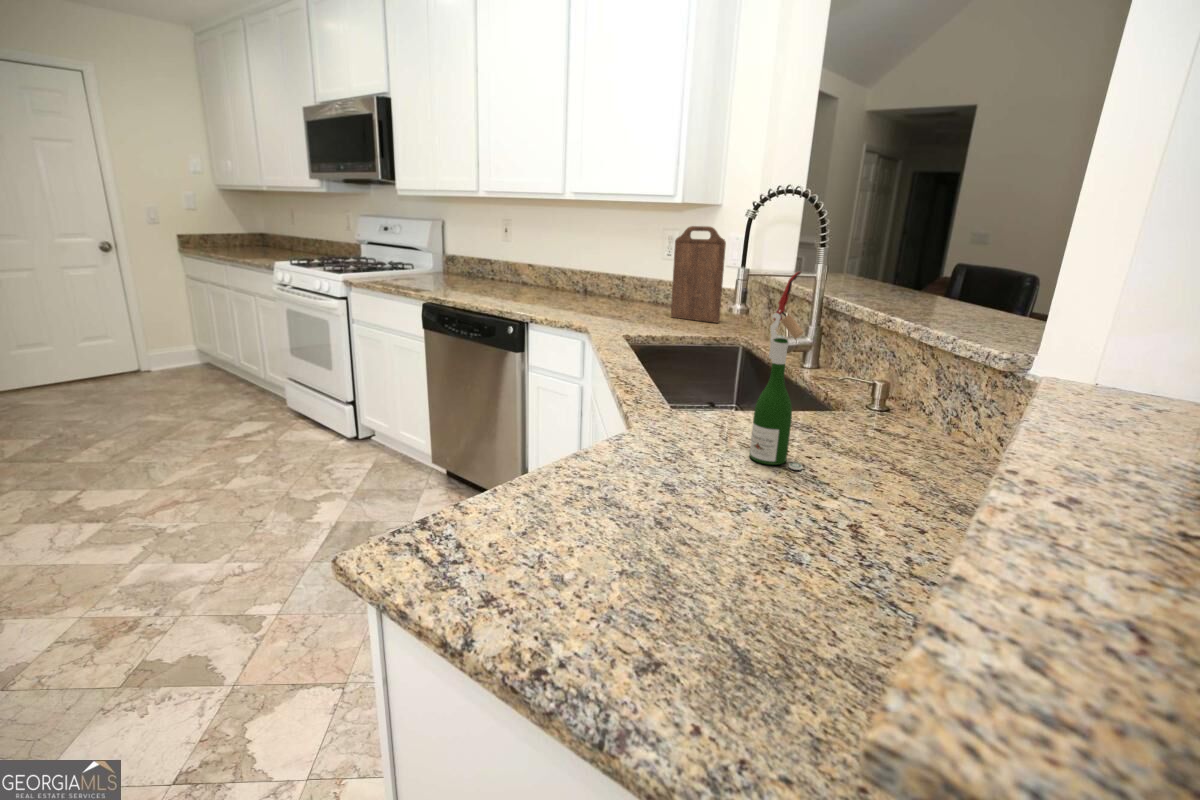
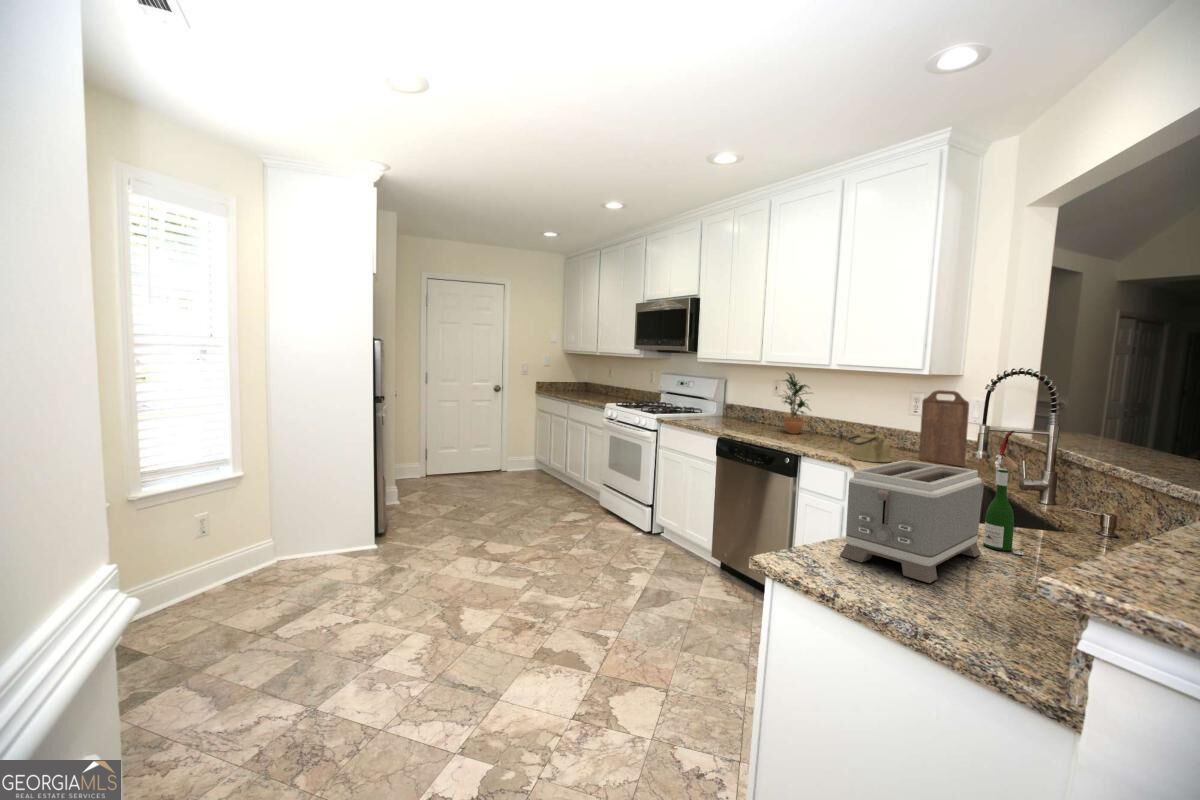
potted plant: none [508,208,555,292] -> present [784,373,812,434]
kettle: none [587,283,640,325] -> present [847,431,891,462]
toaster: none [518,333,755,592] -> present [840,460,982,583]

